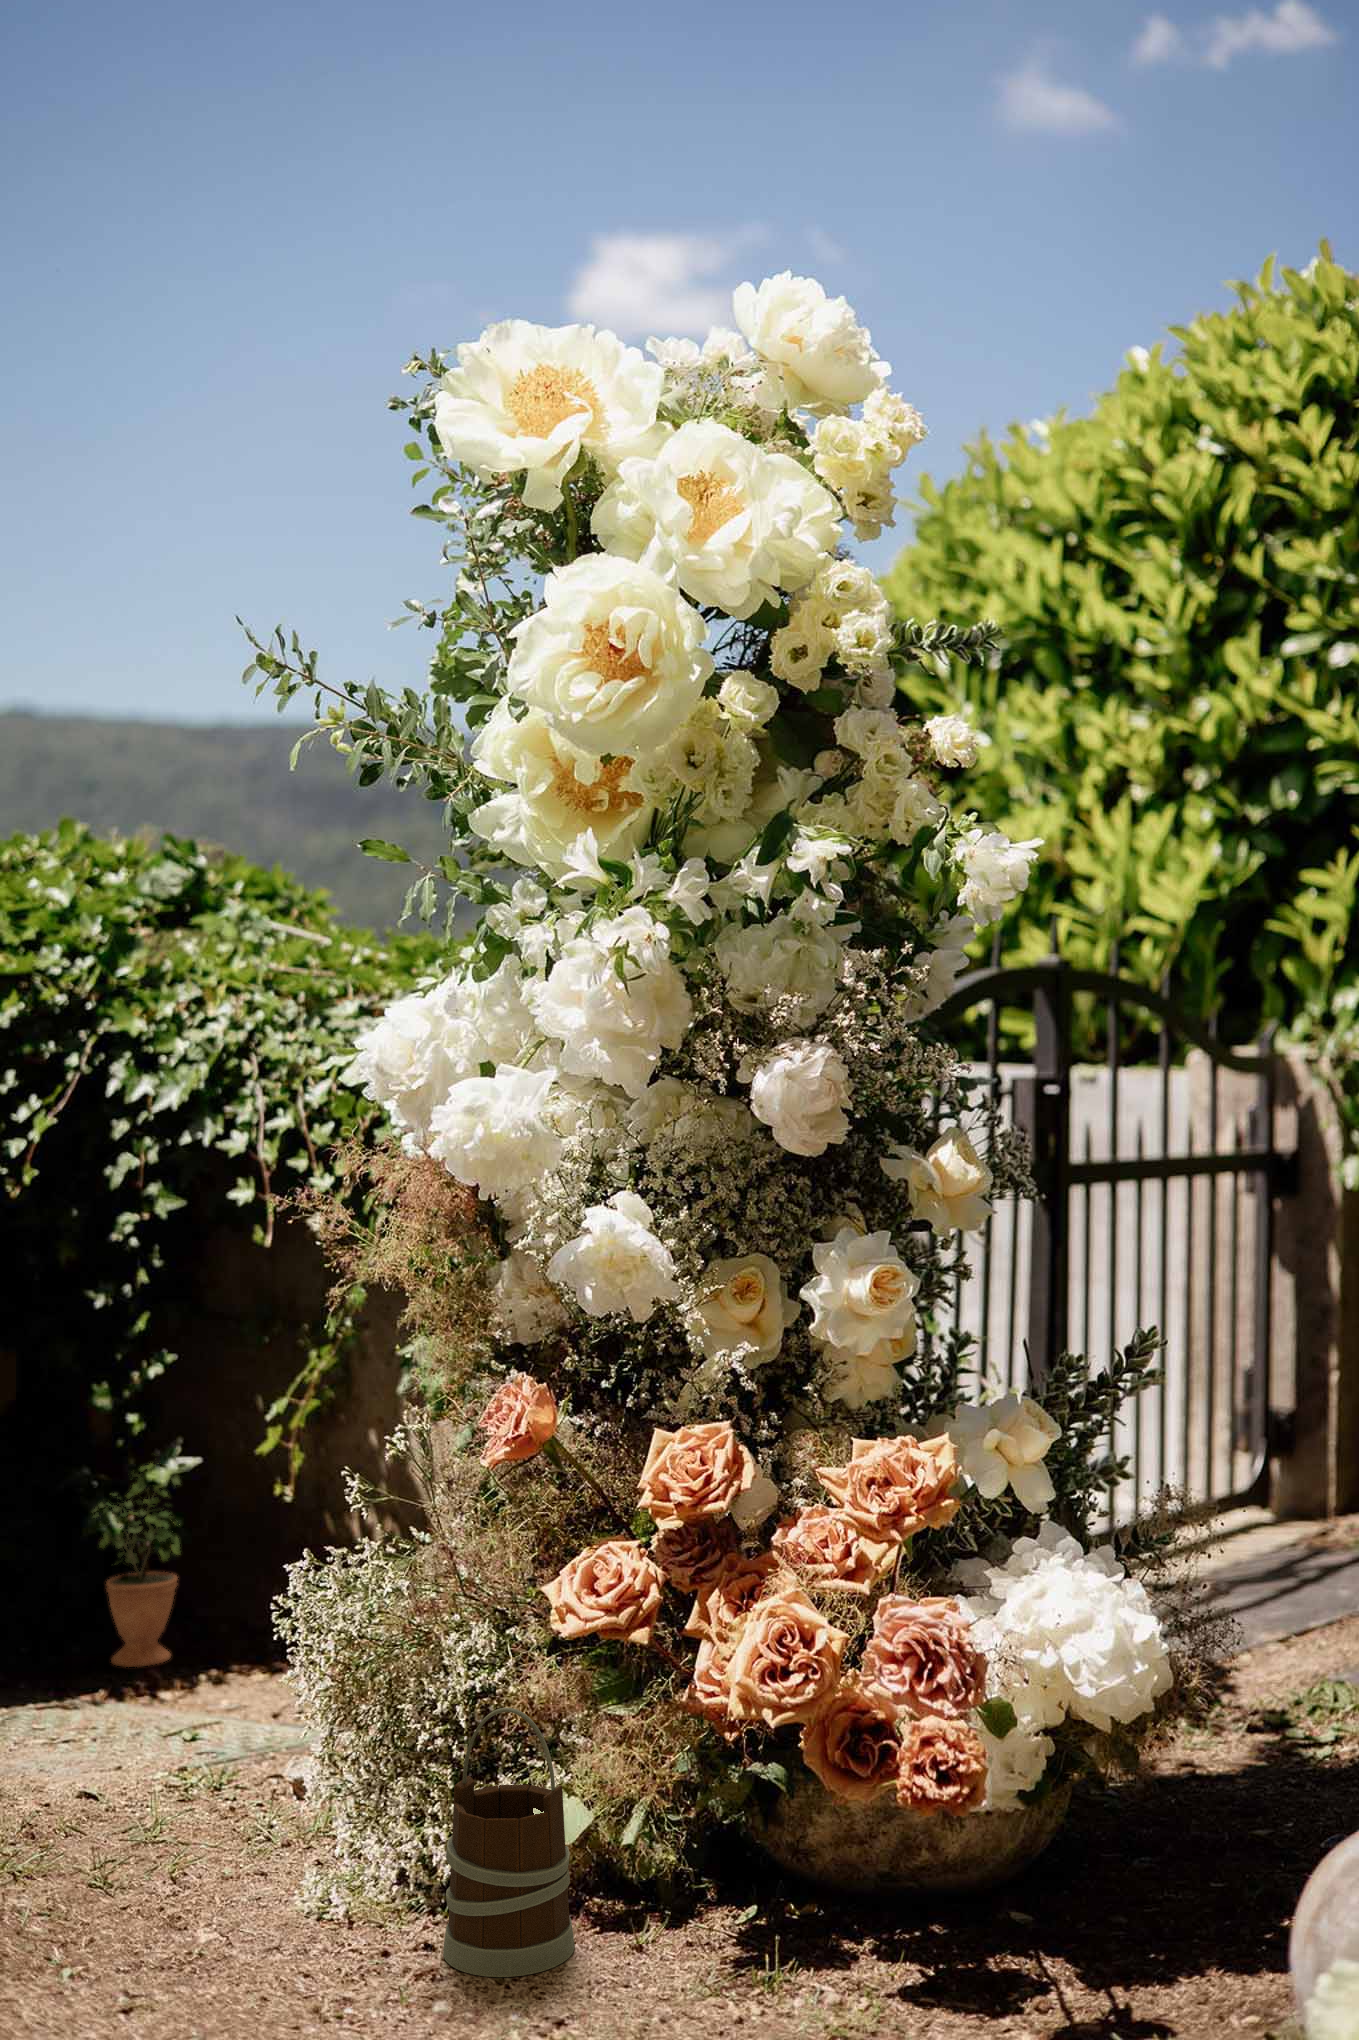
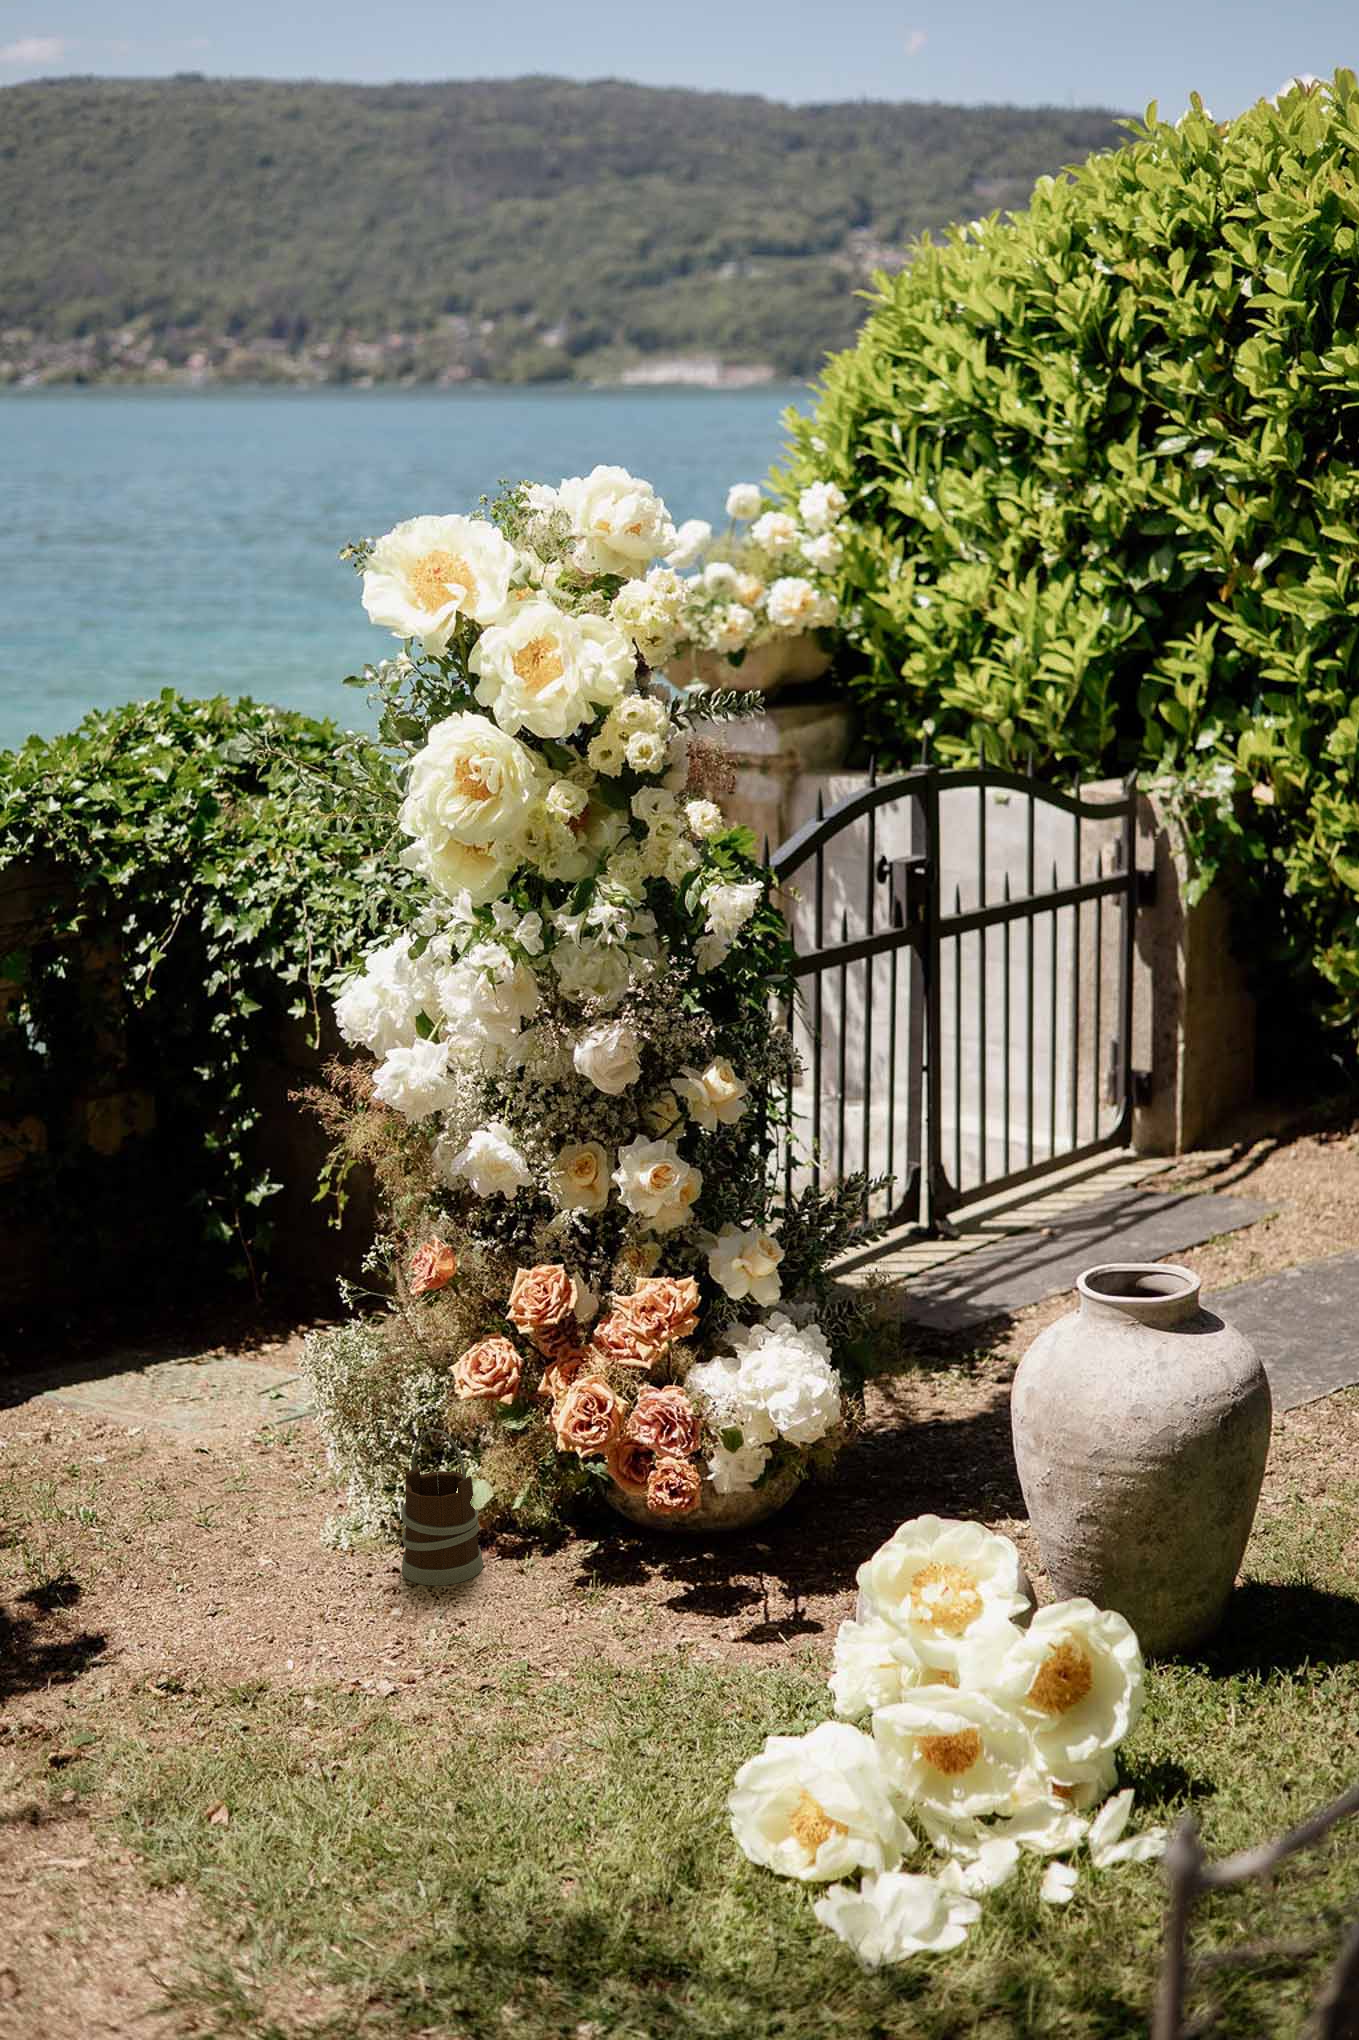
potted plant: present [94,1464,180,1667] -> none [214,1184,281,1337]

